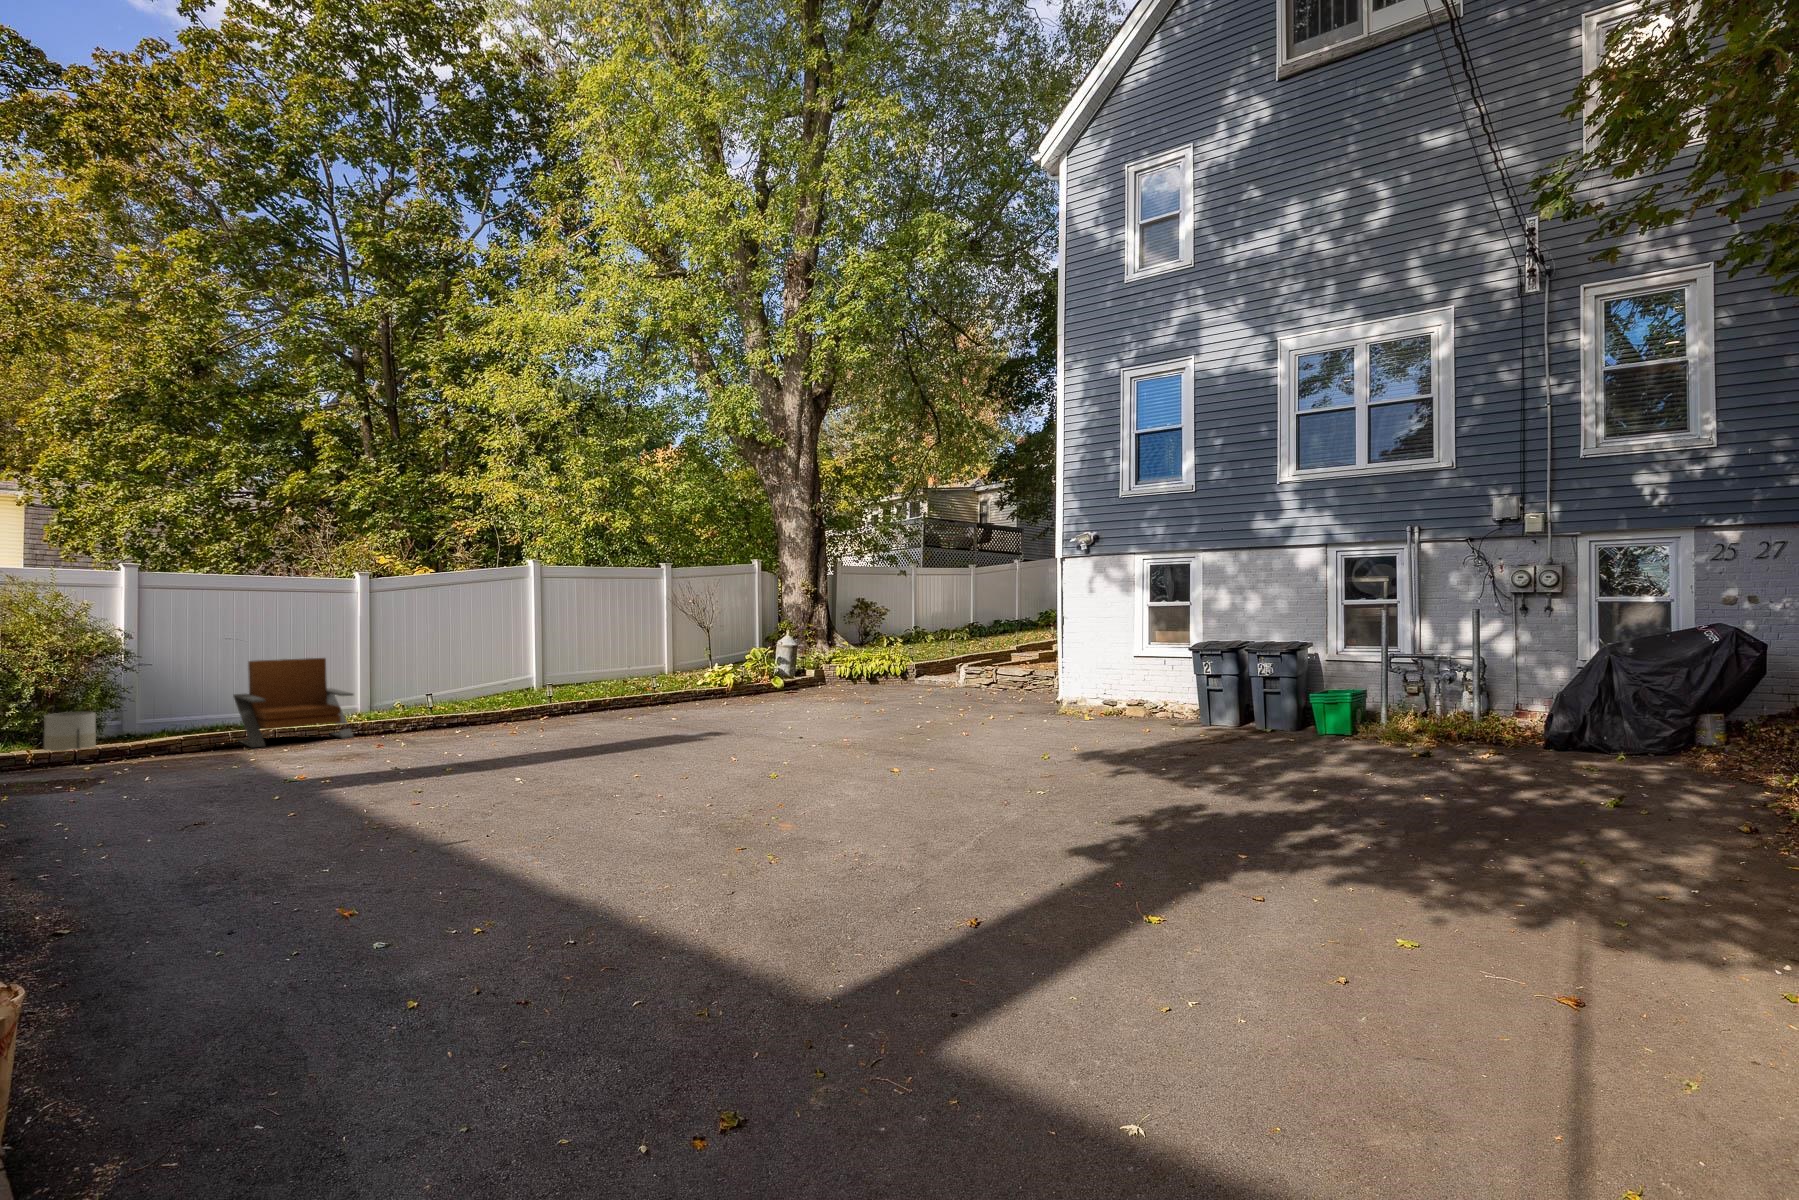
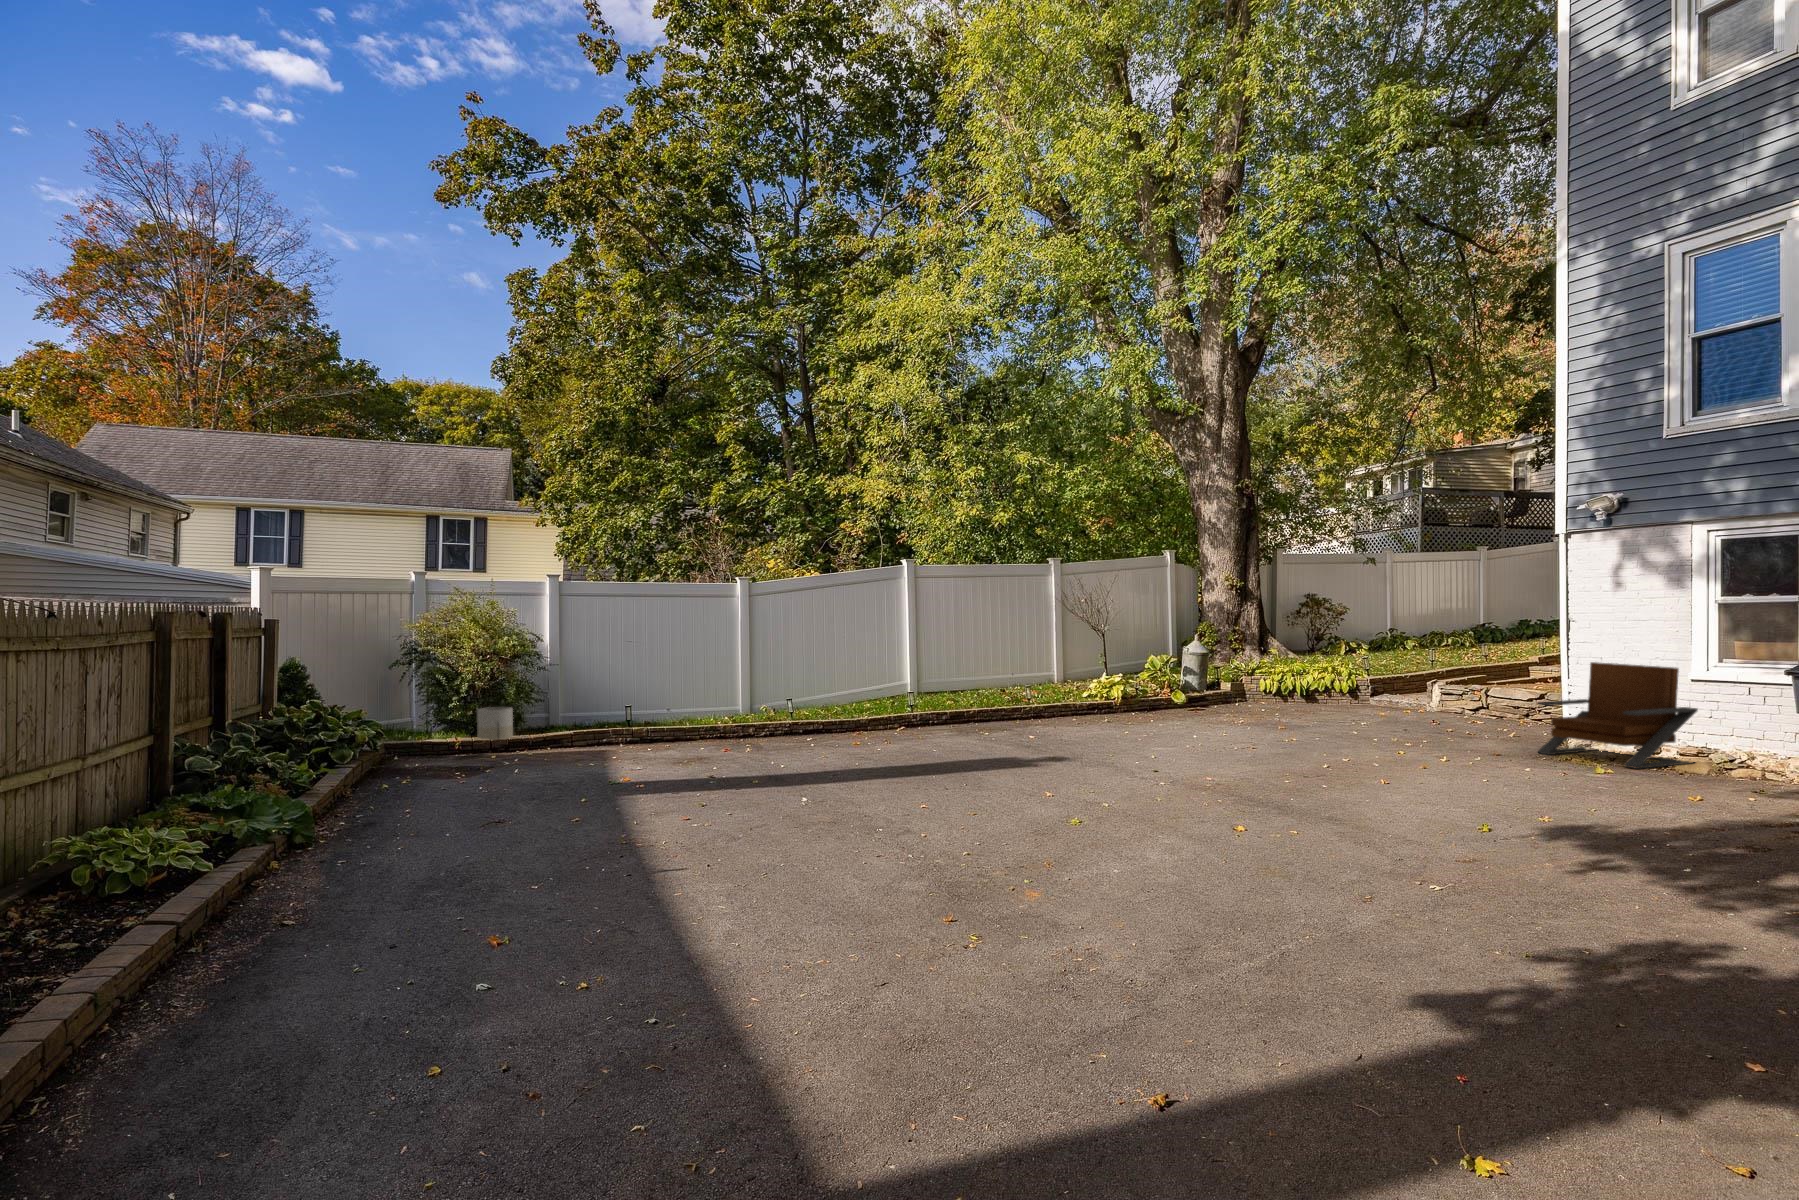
lounge chair: present [233,658,353,747] -> present [1538,662,1698,769]

